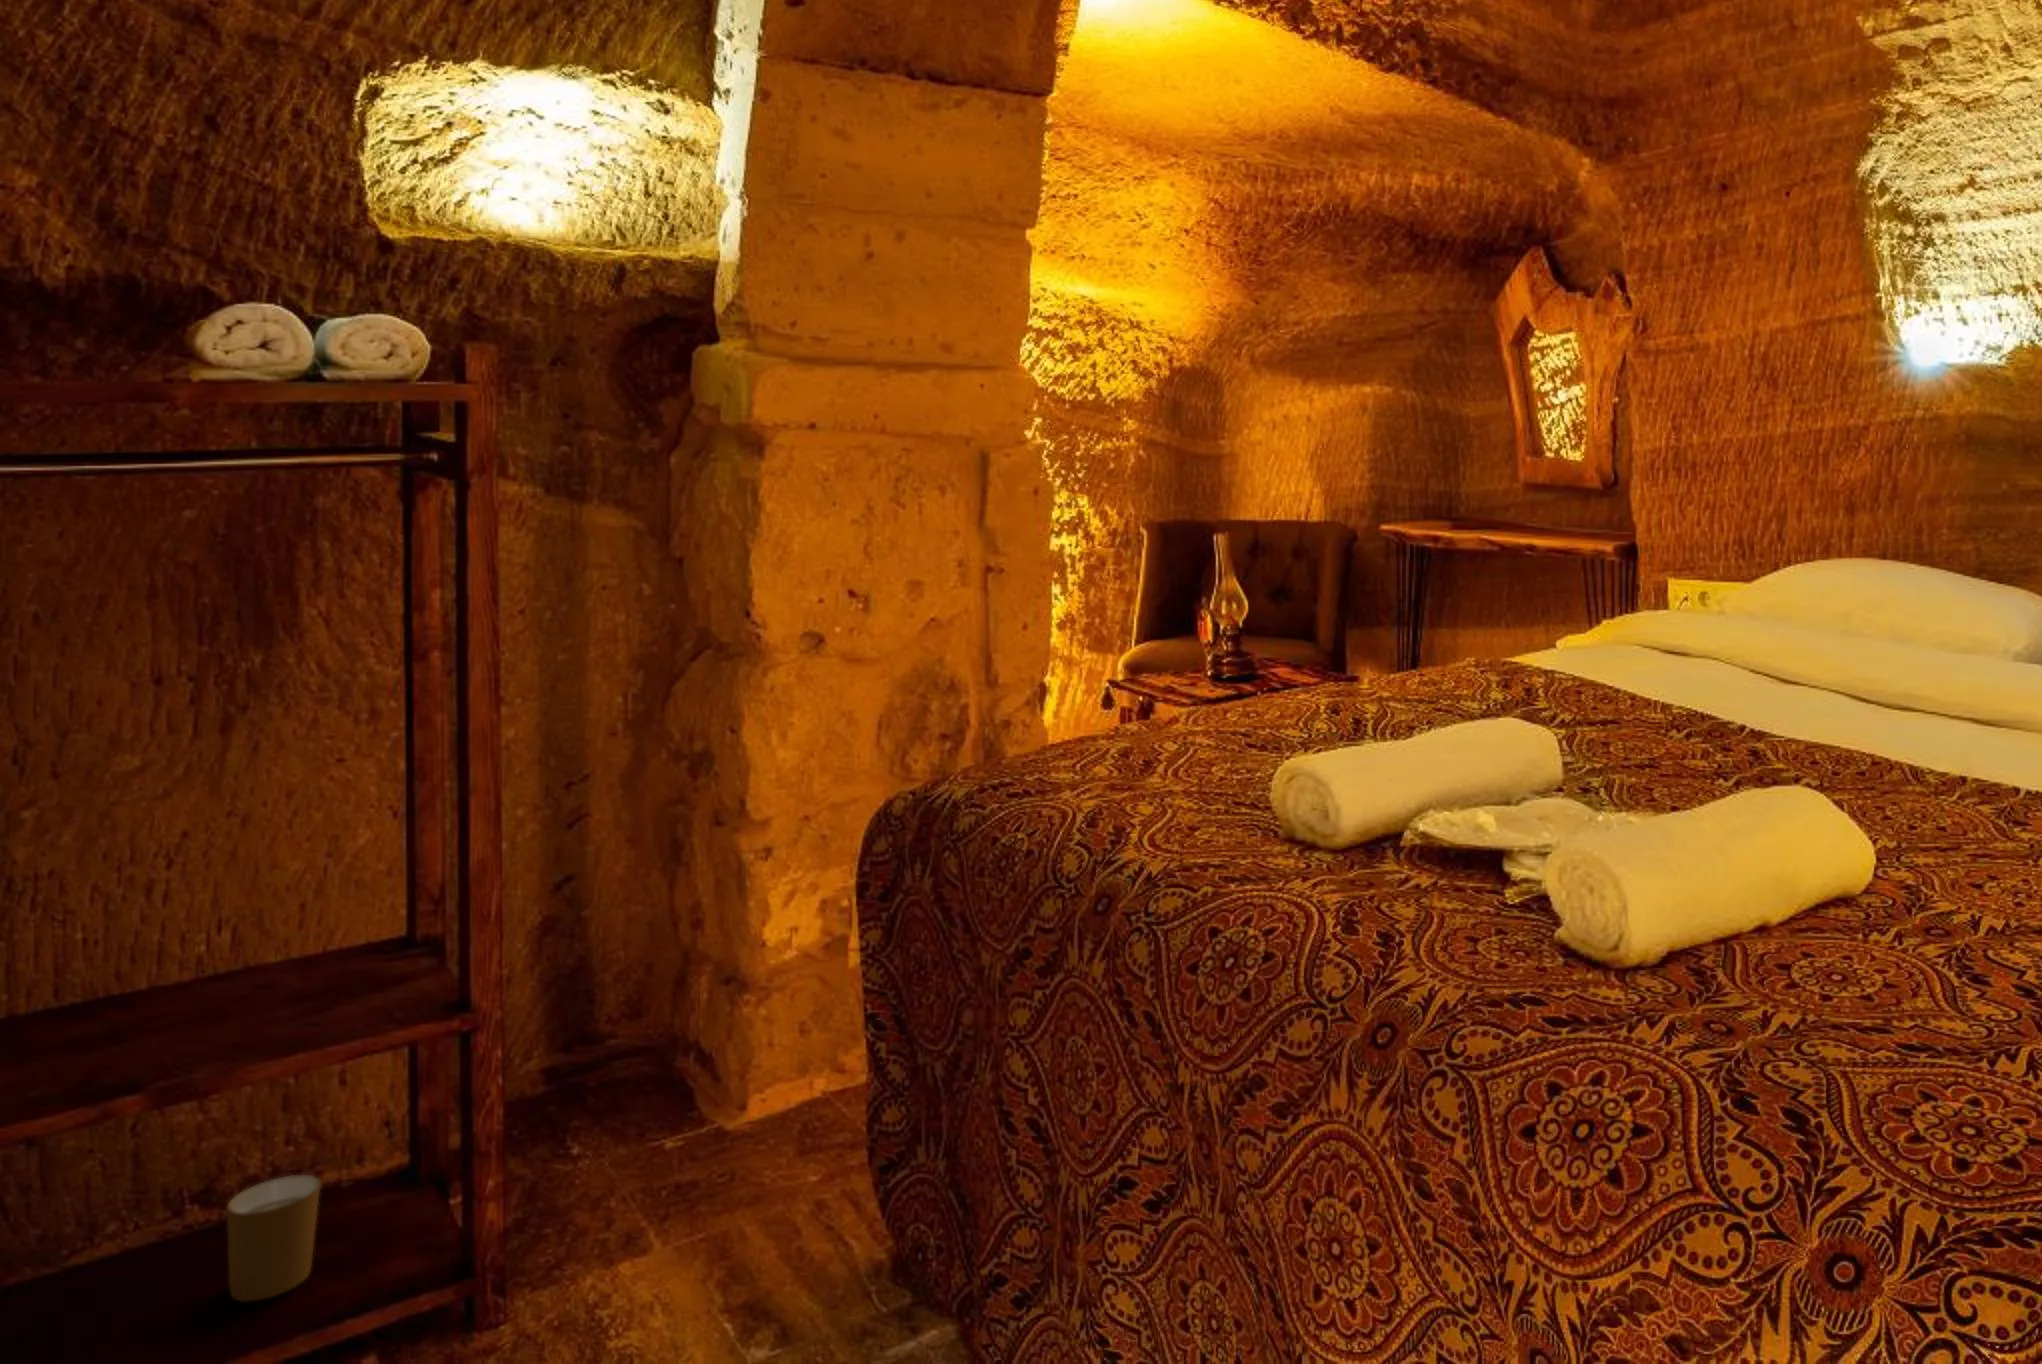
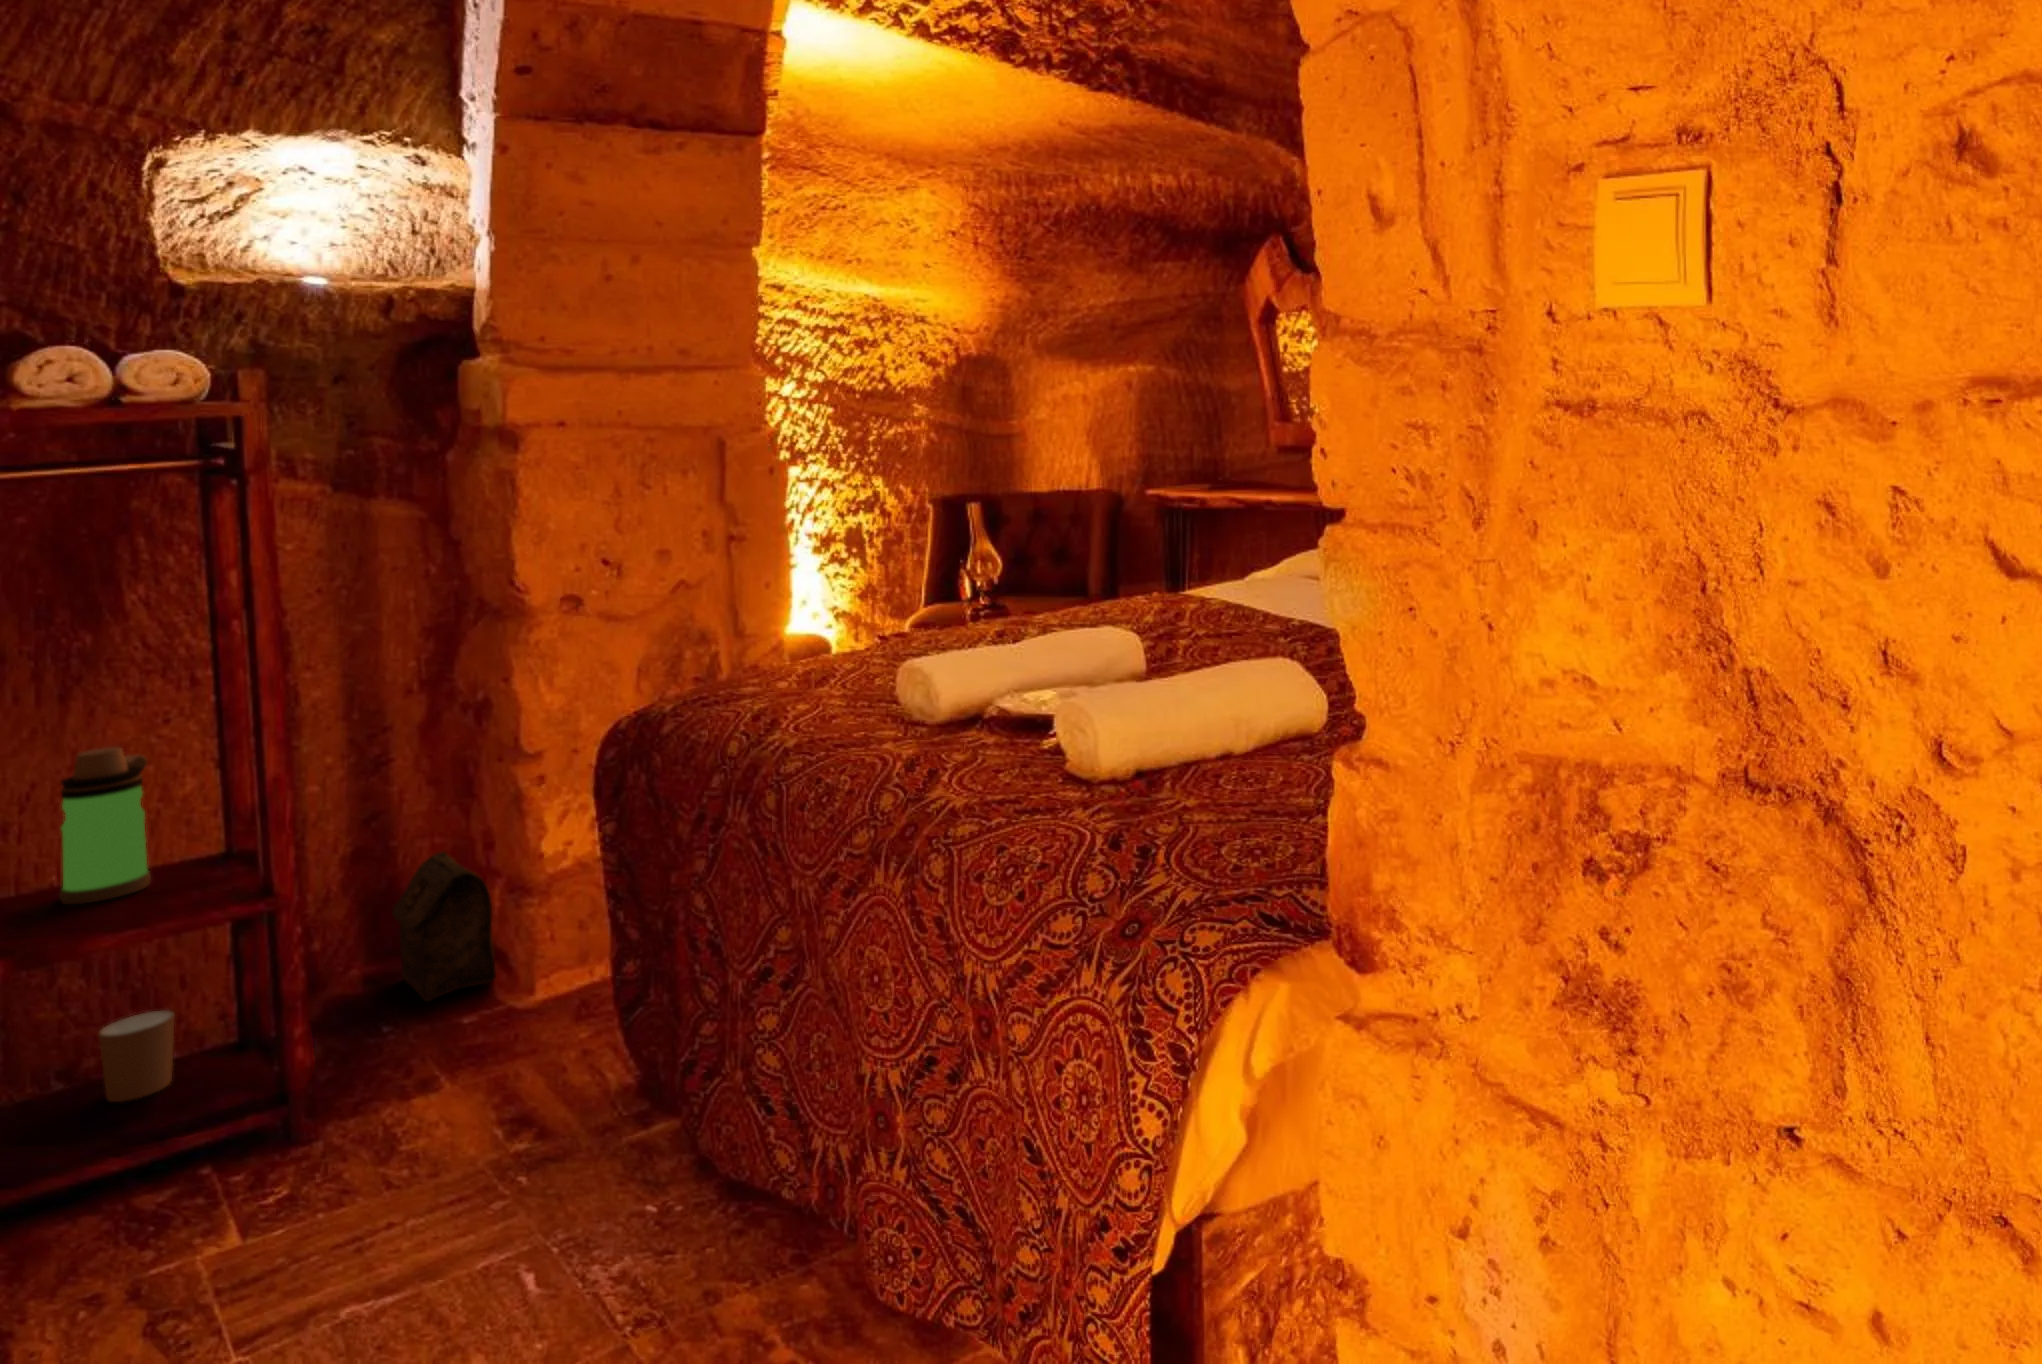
water bottle: none [194,828,312,1038] -> present [60,747,151,904]
bag: none [575,947,692,1145] -> present [392,851,496,1001]

